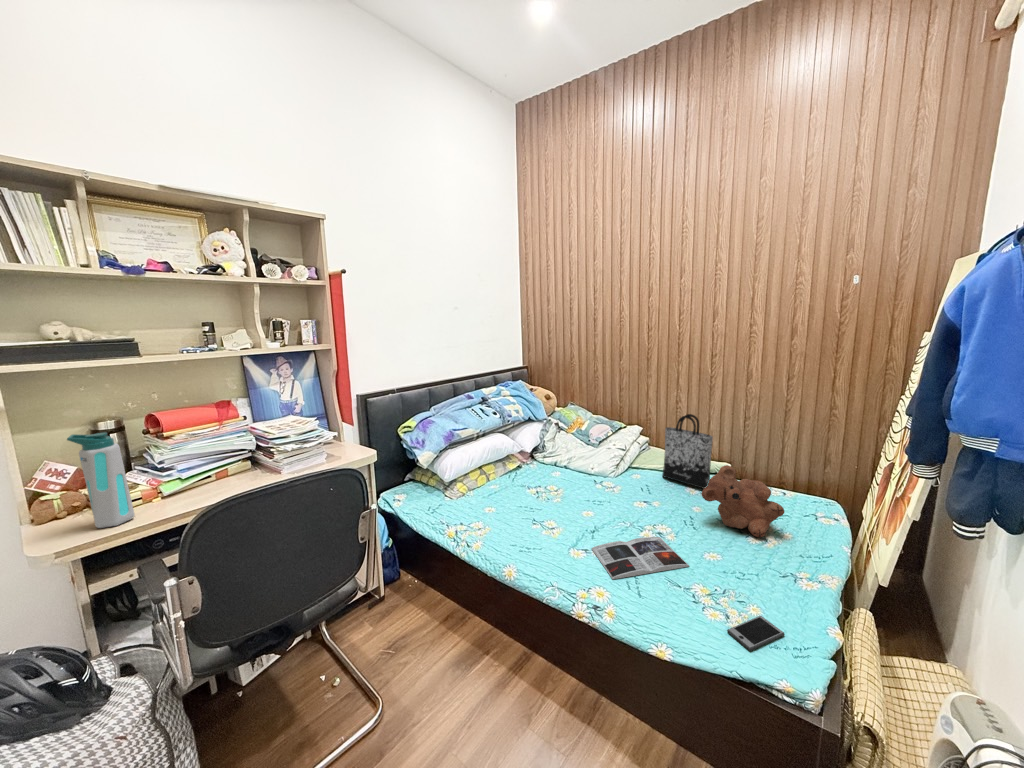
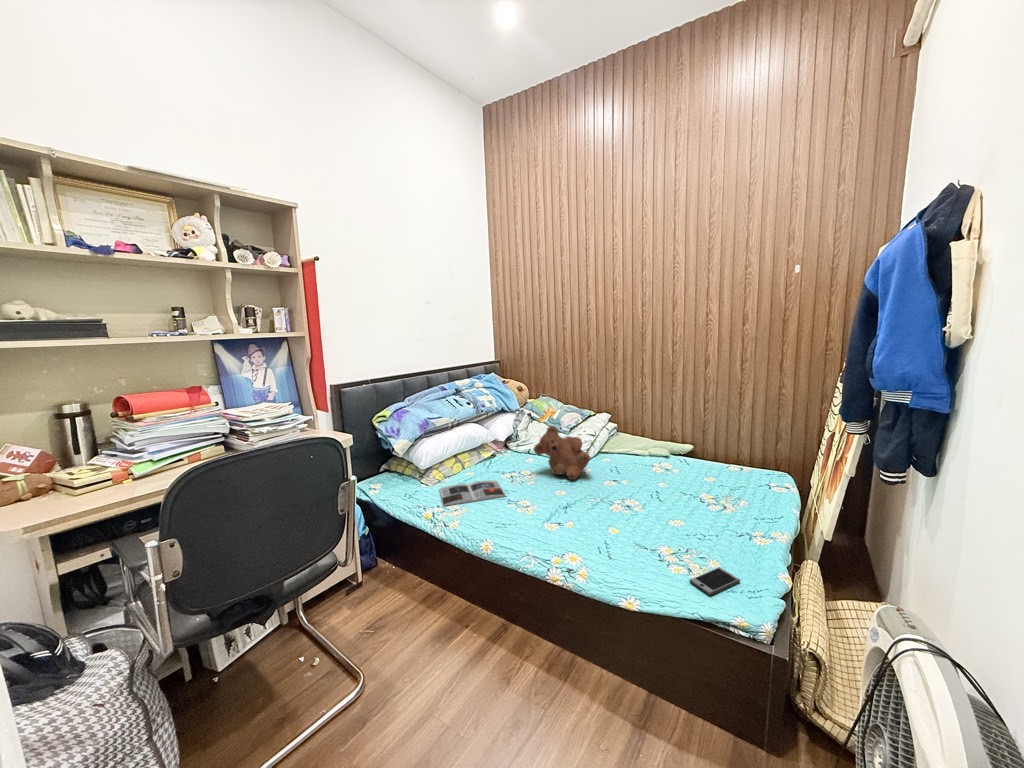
tote bag: present [662,414,713,489] -> none [631,397,676,469]
water bottle: present [67,432,135,528] -> none [35,408,106,505]
teddy bear: present [701,465,784,538] -> present [534,426,591,480]
magazine: present [592,537,689,579] -> present [439,480,506,506]

